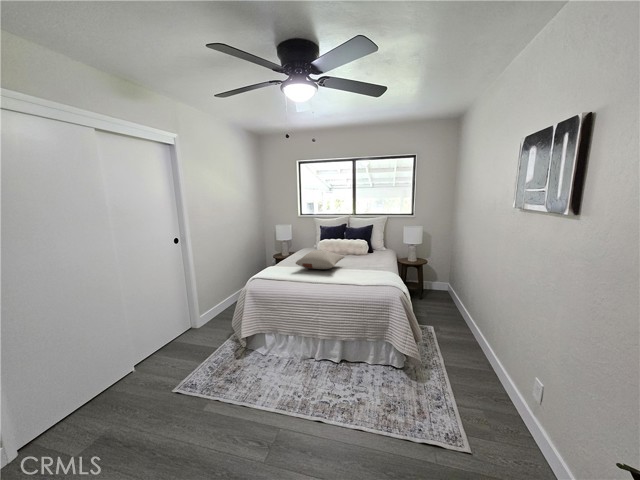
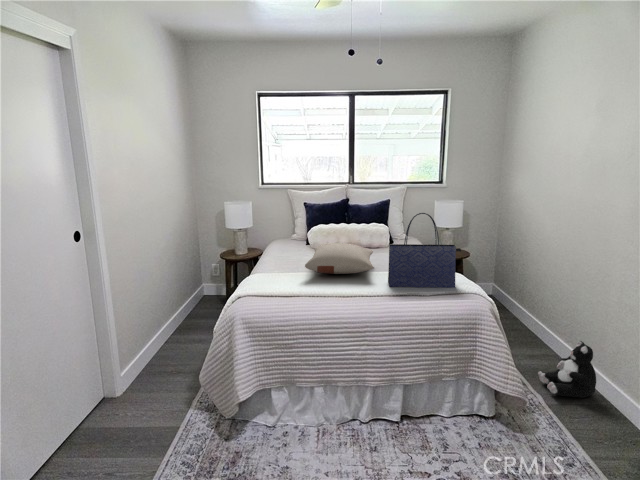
tote bag: none [340,233,385,282] -> present [388,213,461,288]
plush toy: none [447,326,487,366] -> present [538,341,596,397]

